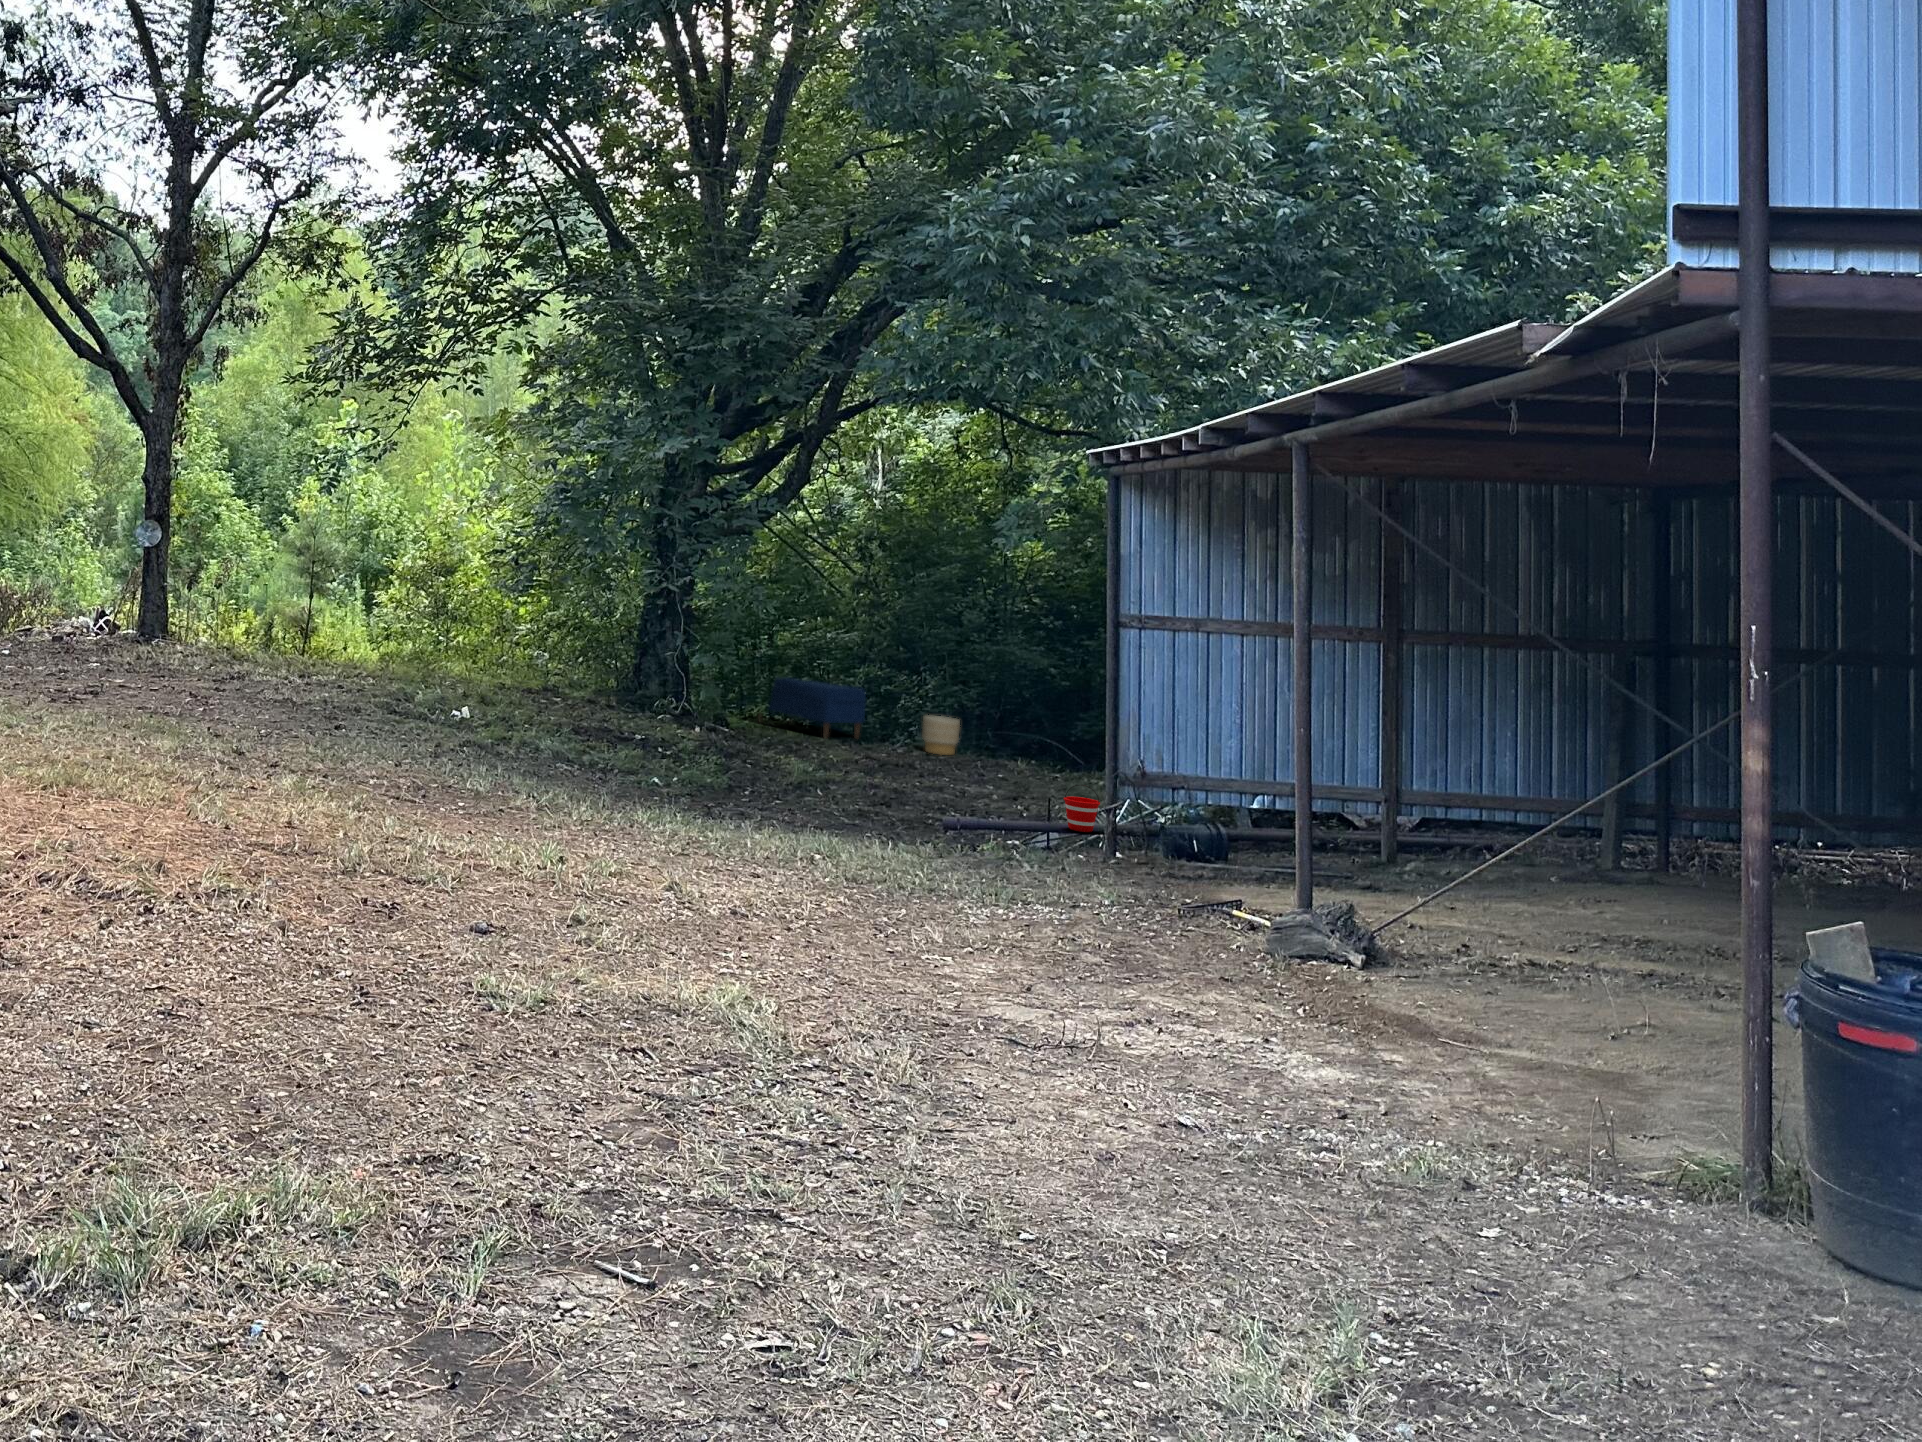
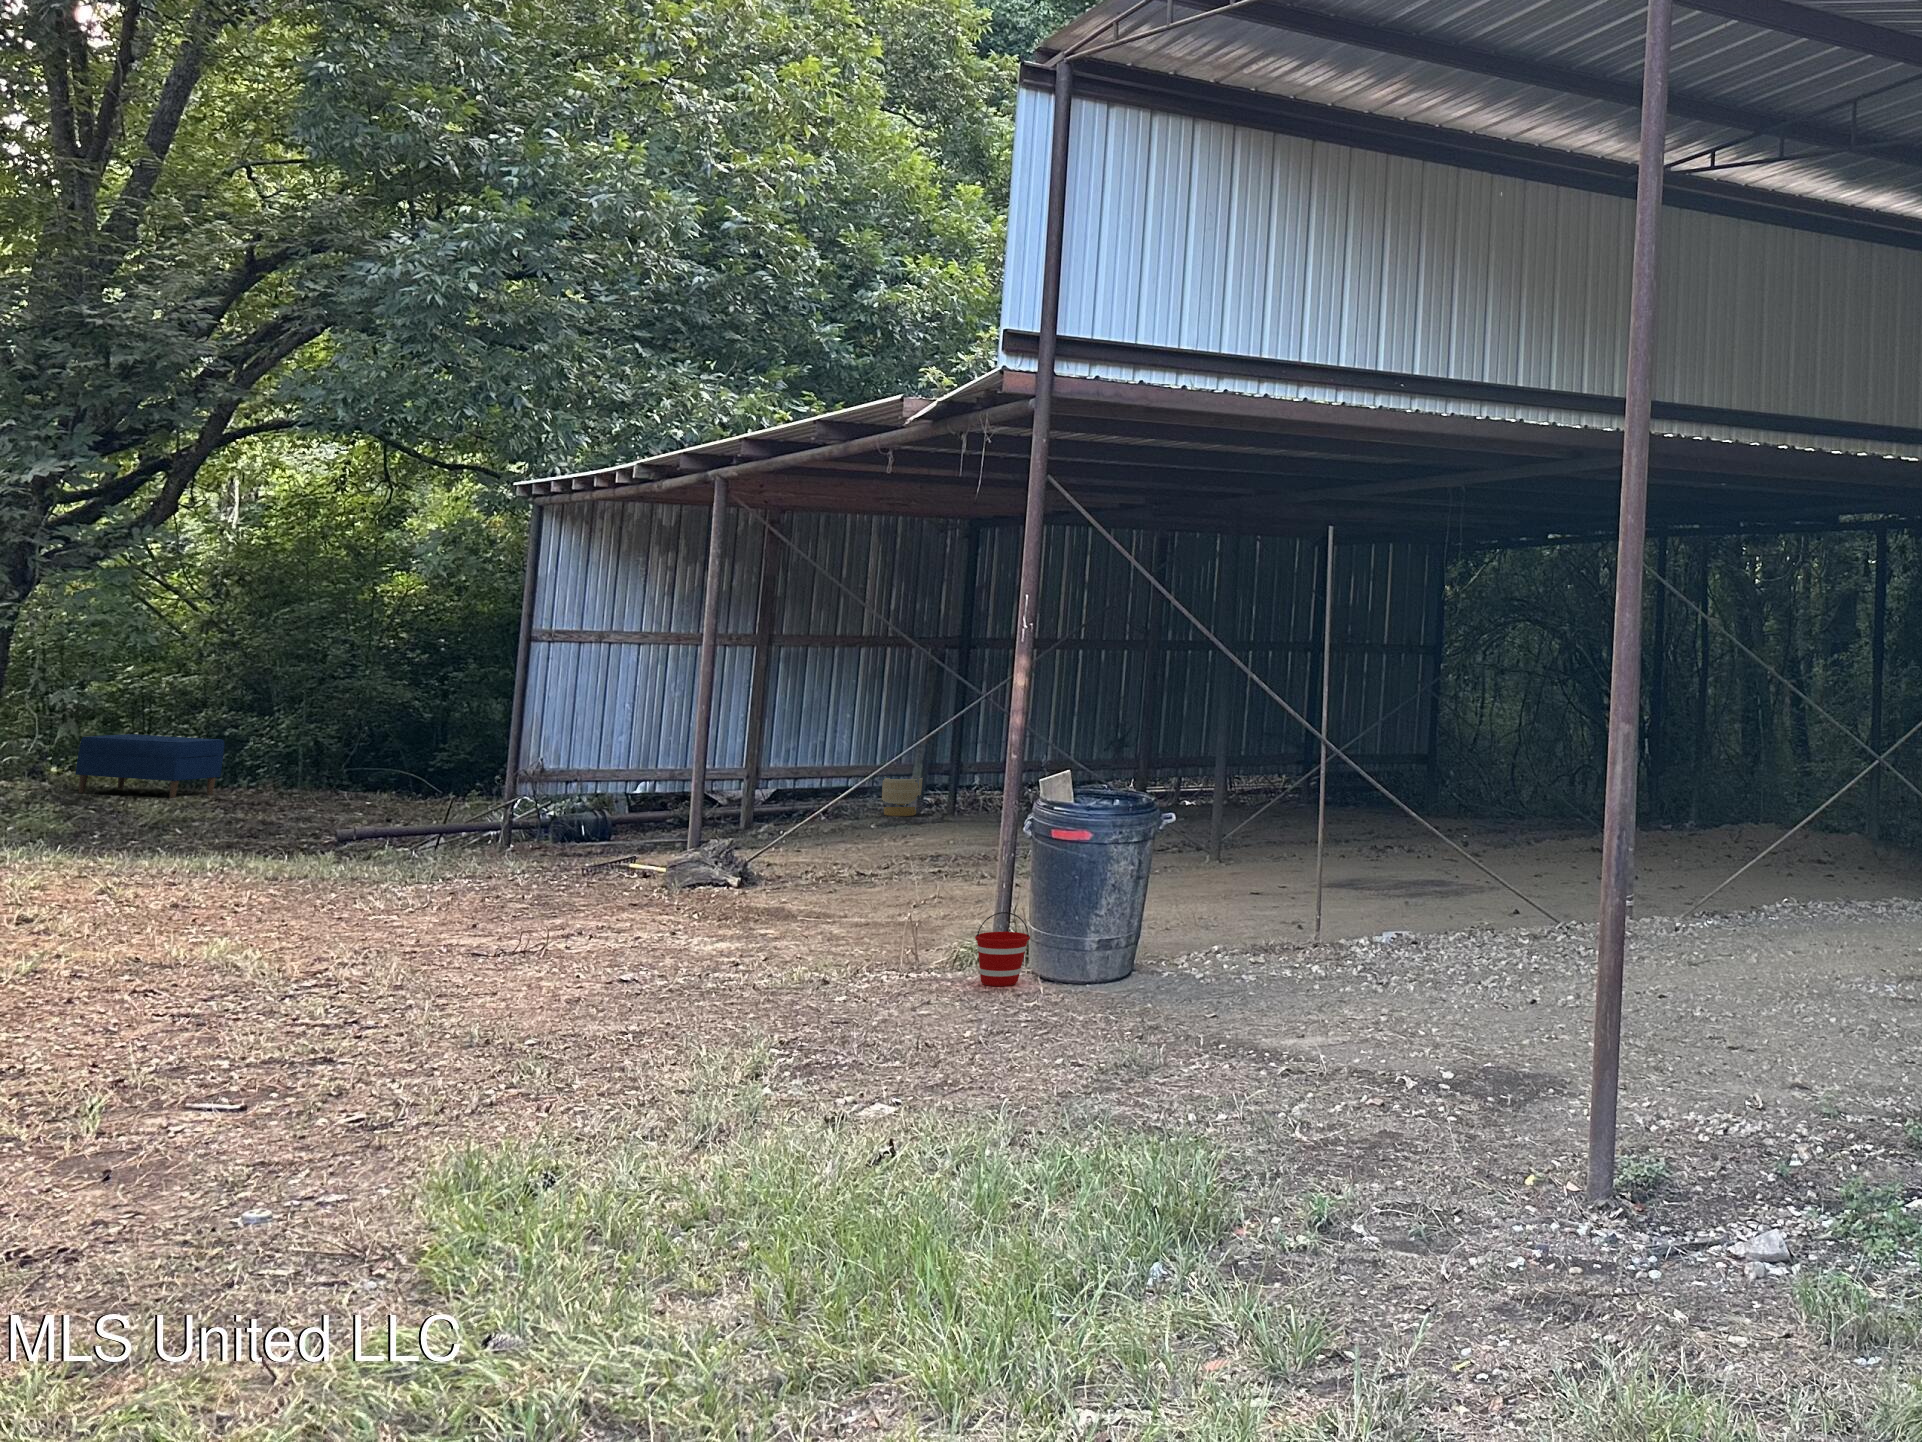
planter: present [922,716,960,755] -> present [882,778,923,816]
bucket: present [1064,785,1100,832] -> present [975,912,1030,986]

